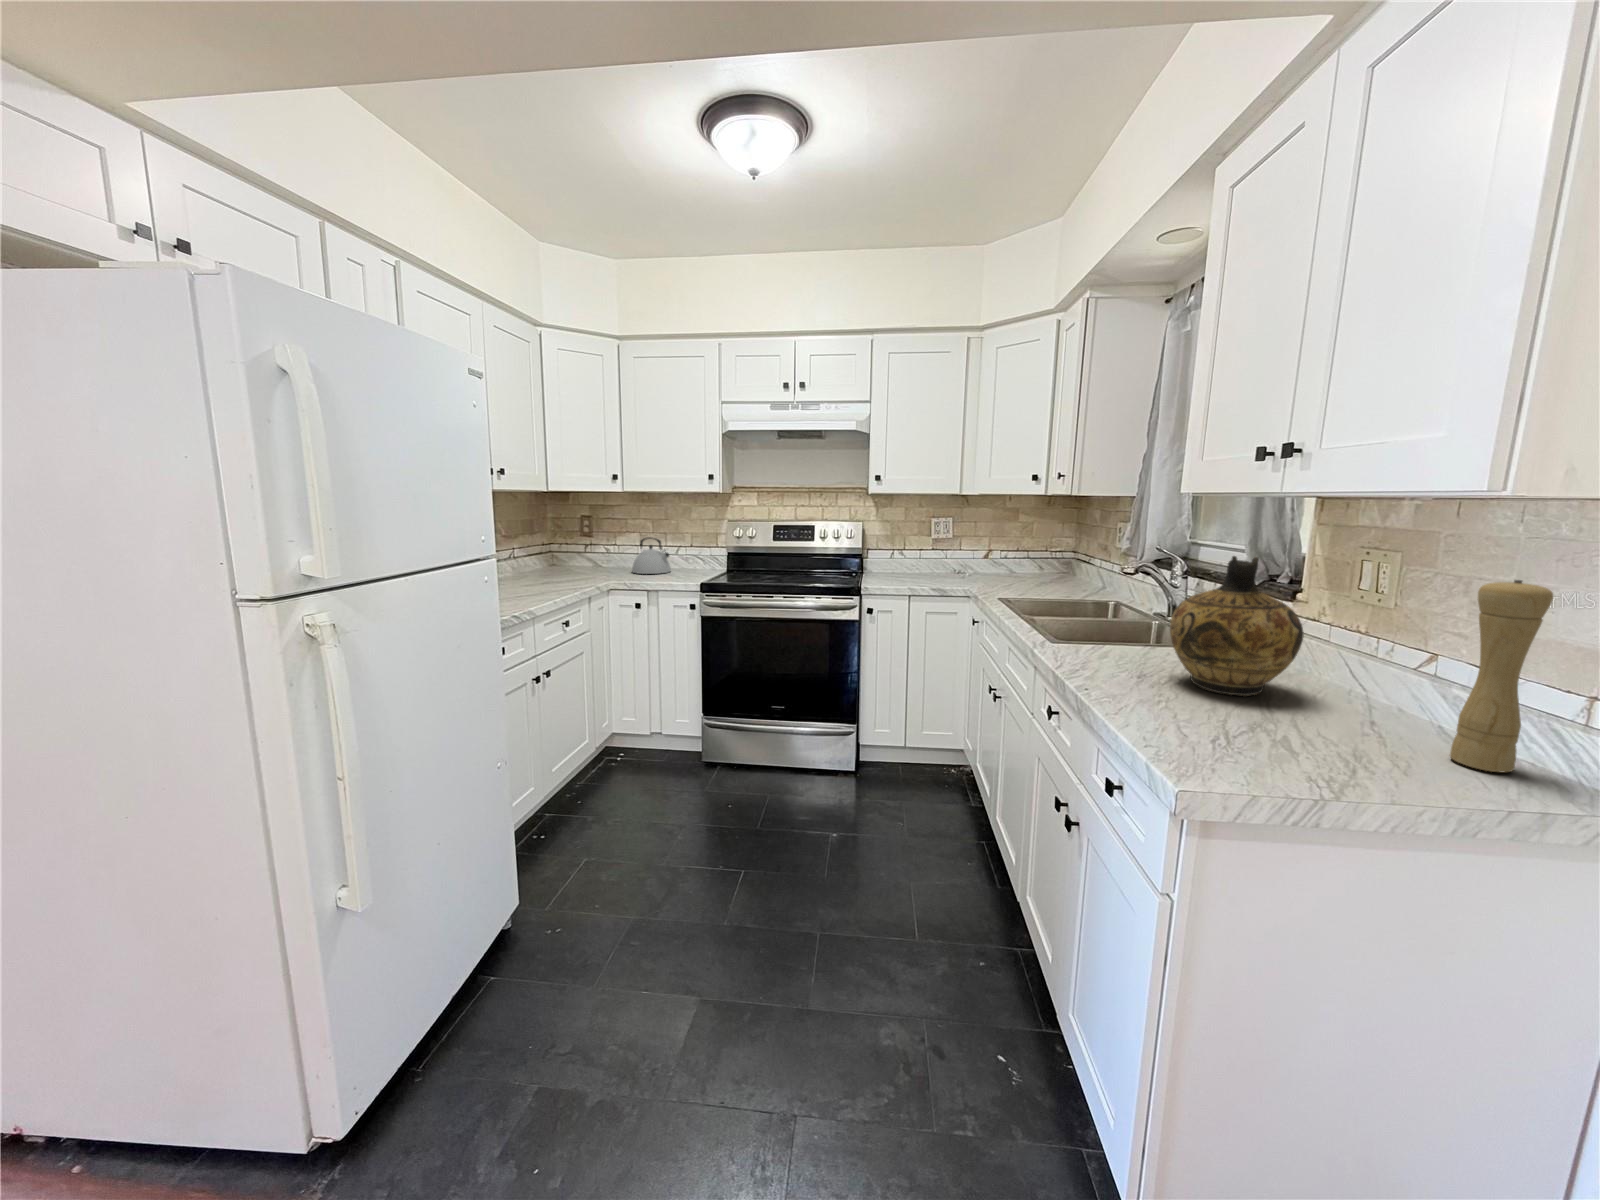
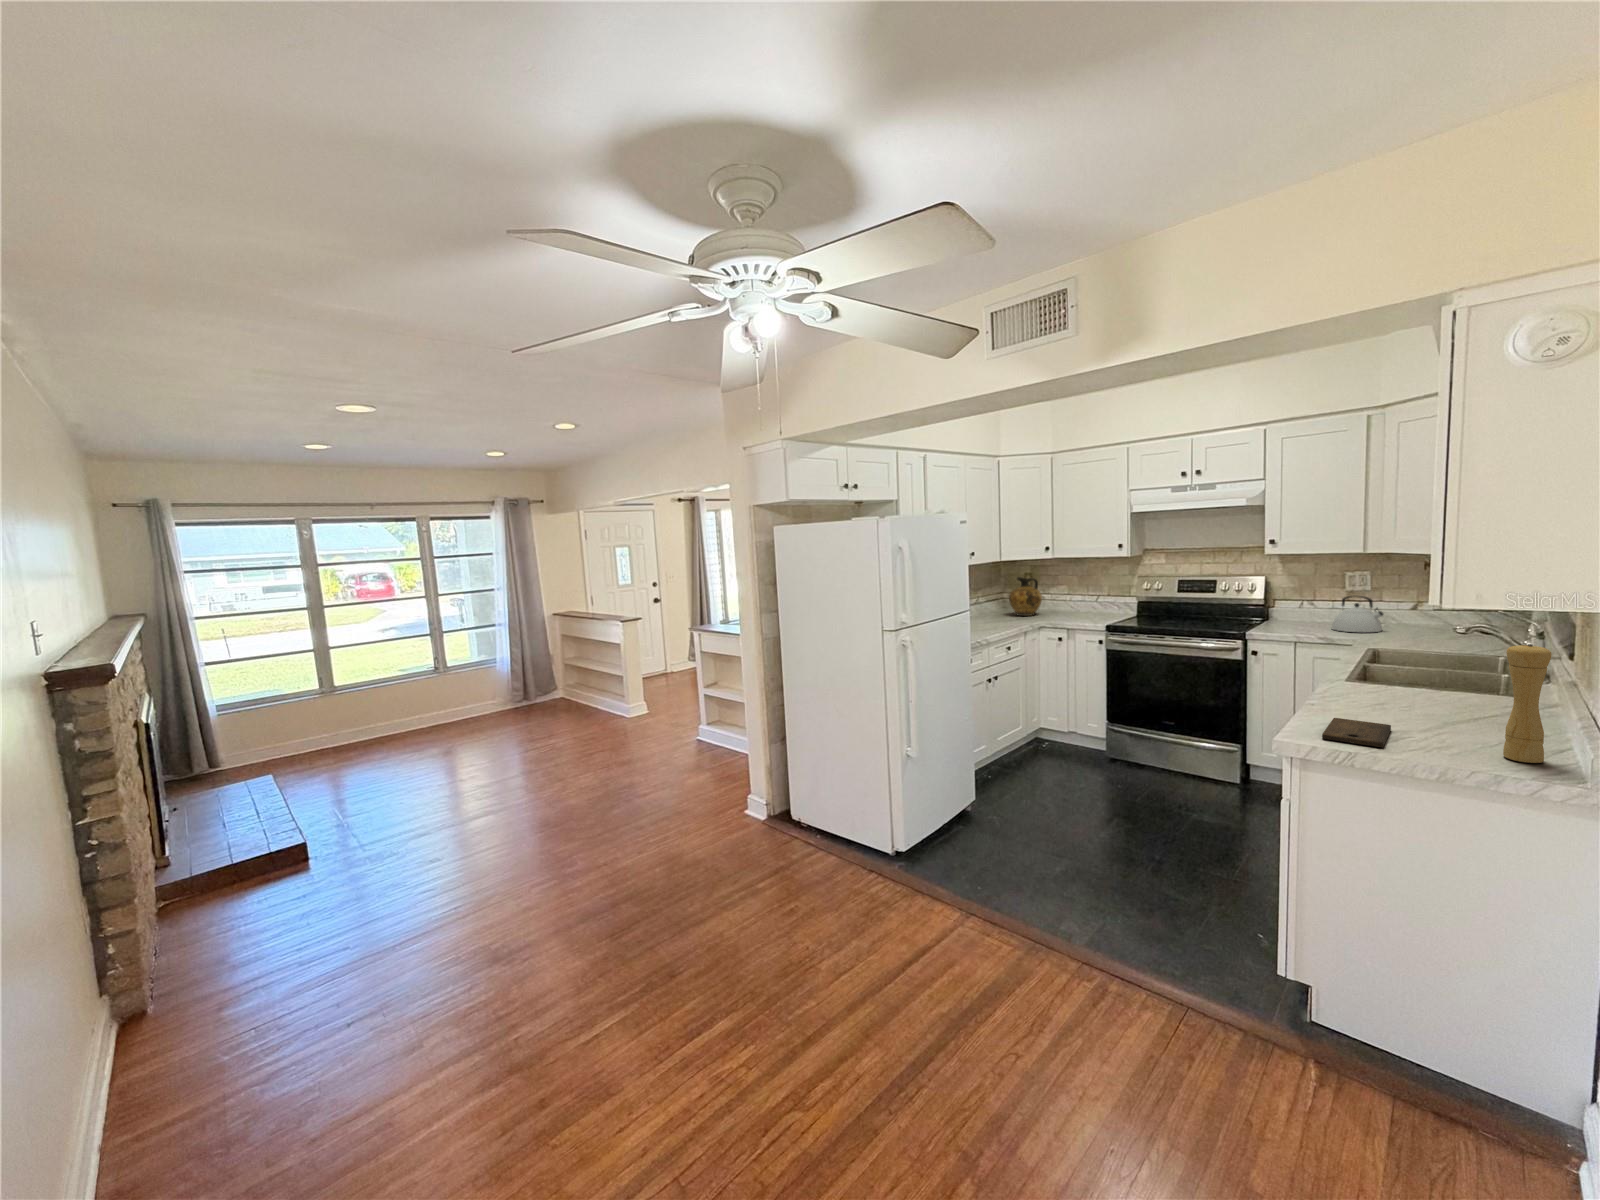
kettle: present [632,537,671,574] -> present [1332,596,1383,632]
ceramic jug: present [1170,556,1303,696] -> present [1009,577,1042,616]
cutting board: none [1189,719,1353,781] -> present [1322,718,1391,747]

